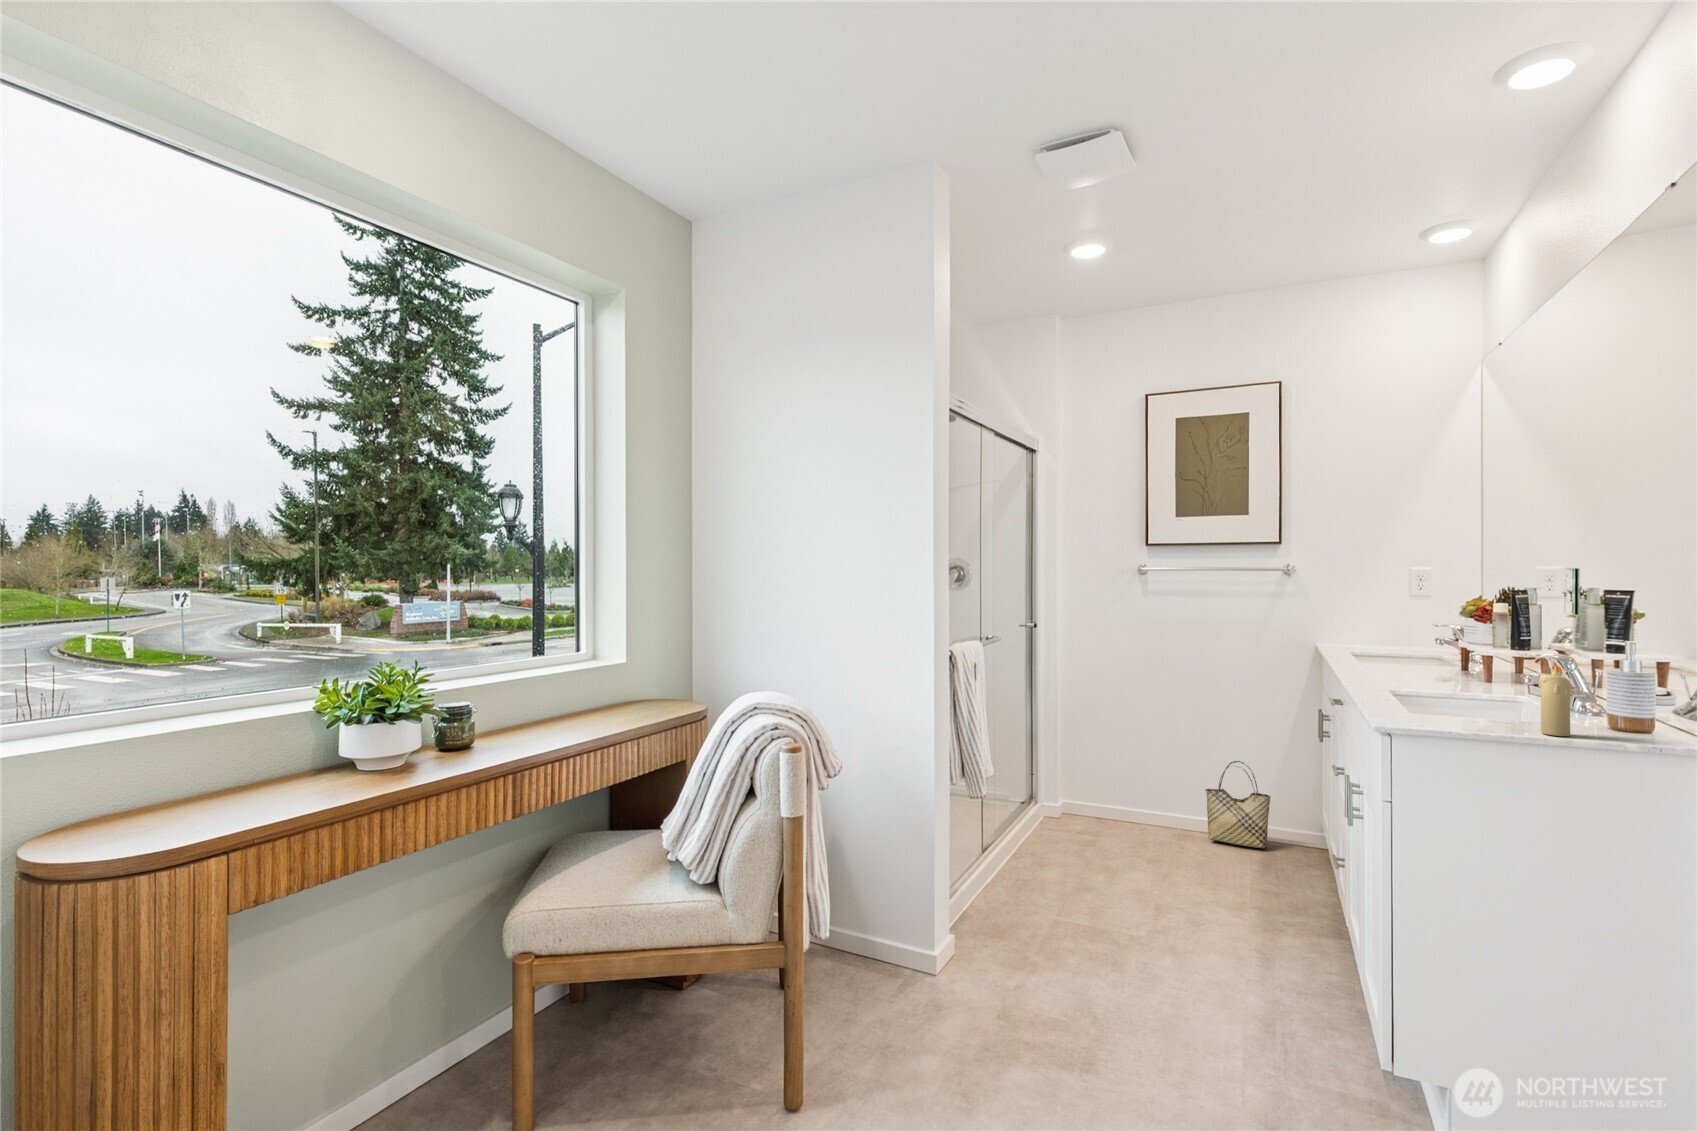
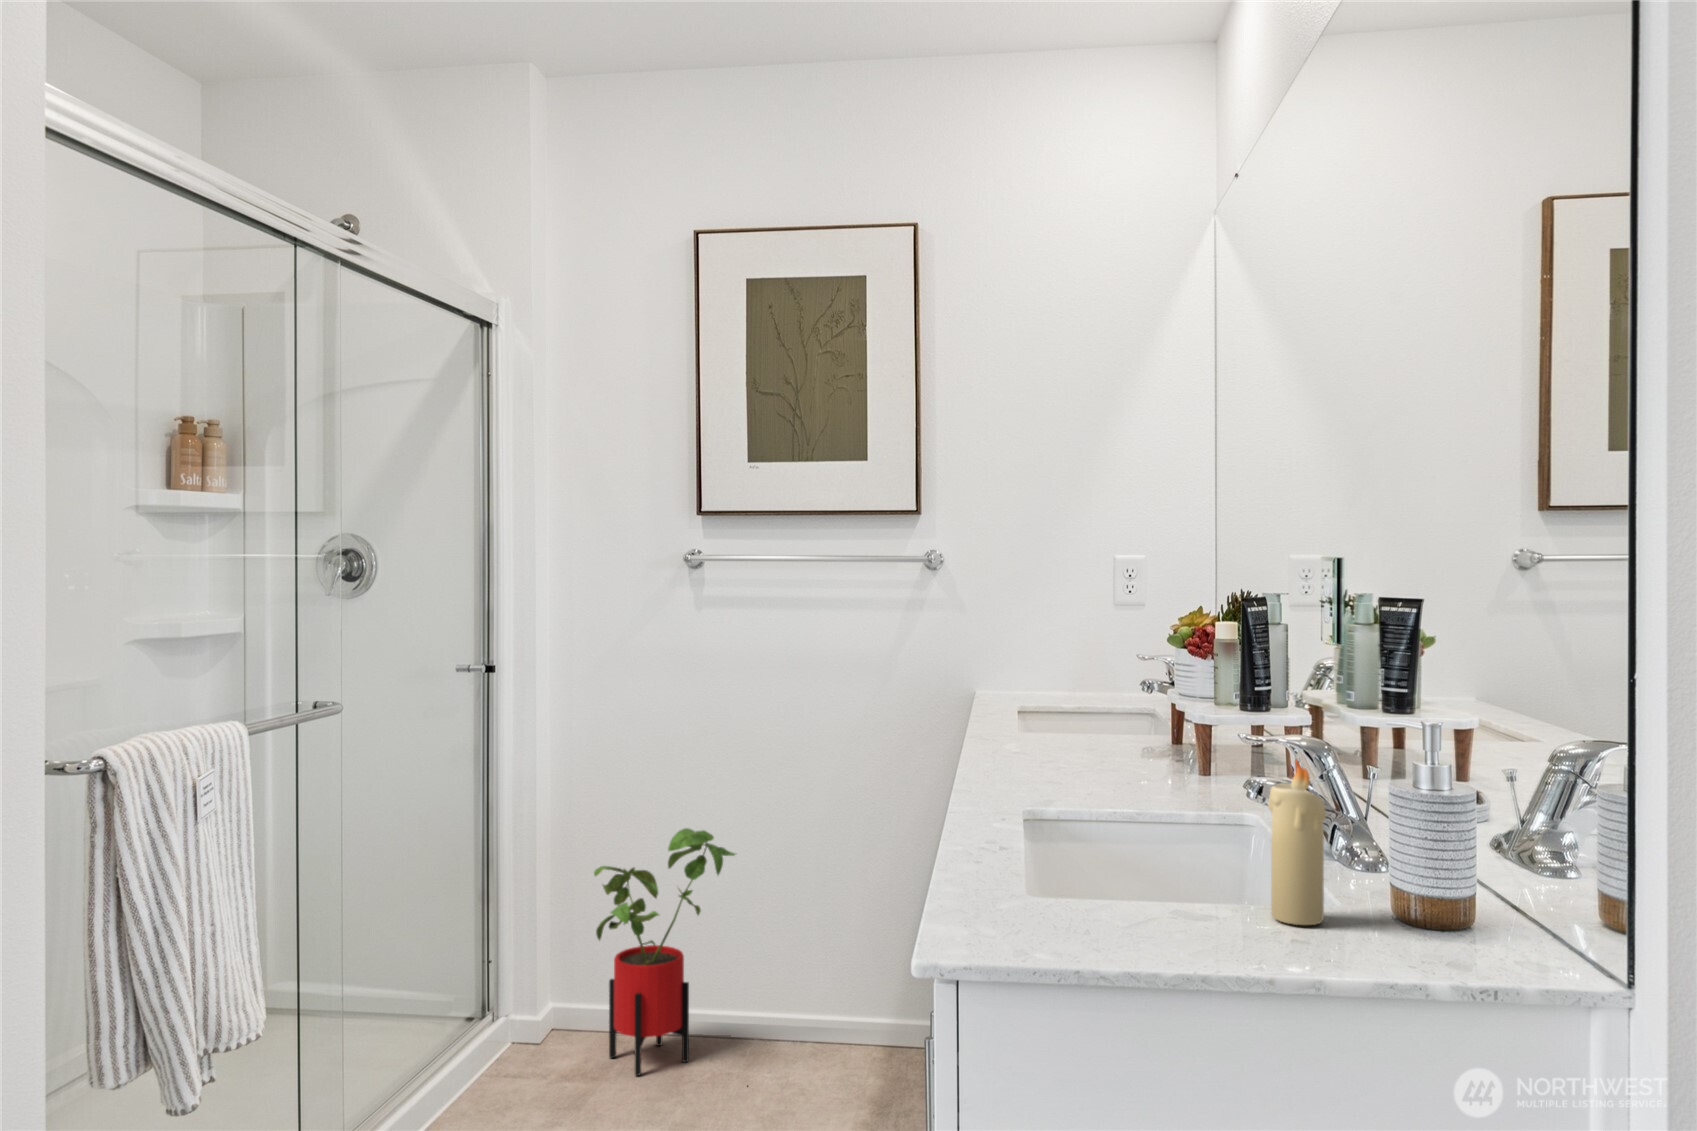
house plant: none [1093,713,1174,841] -> present [594,828,735,1076]
woven basket: present [1205,761,1271,848] -> none [789,903,896,1060]

